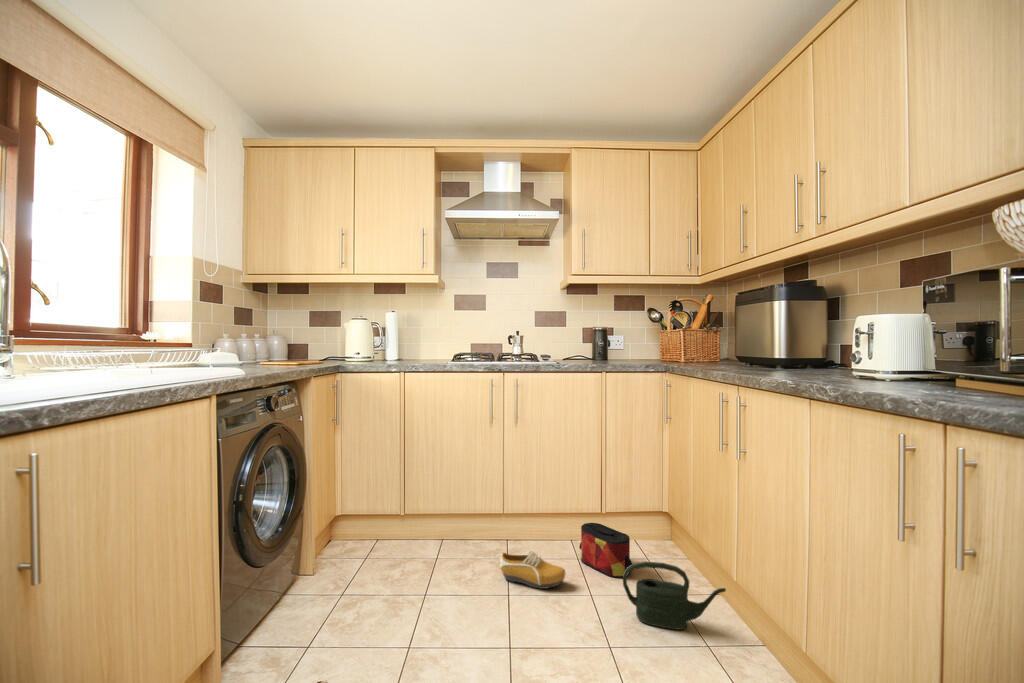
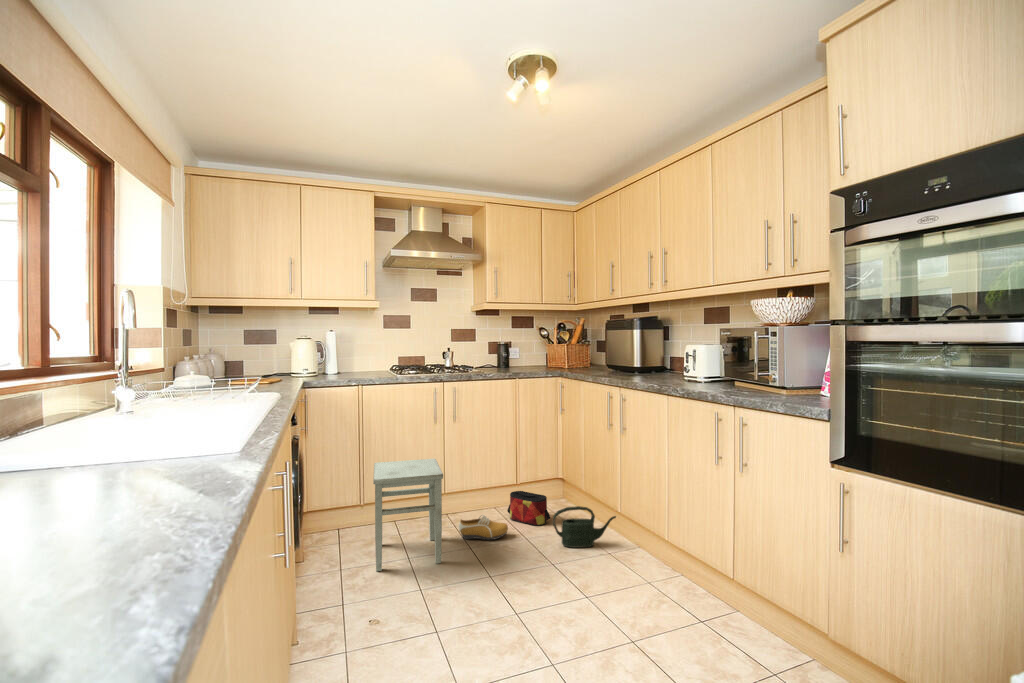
stool: none [372,466,474,612] -> present [373,459,443,571]

